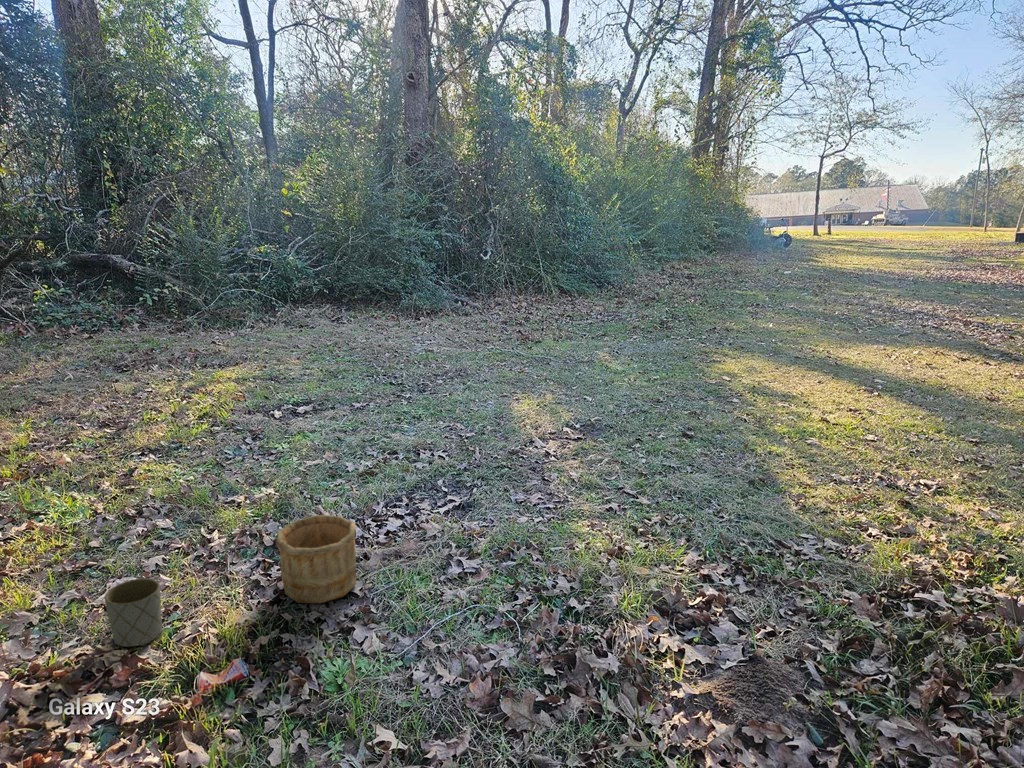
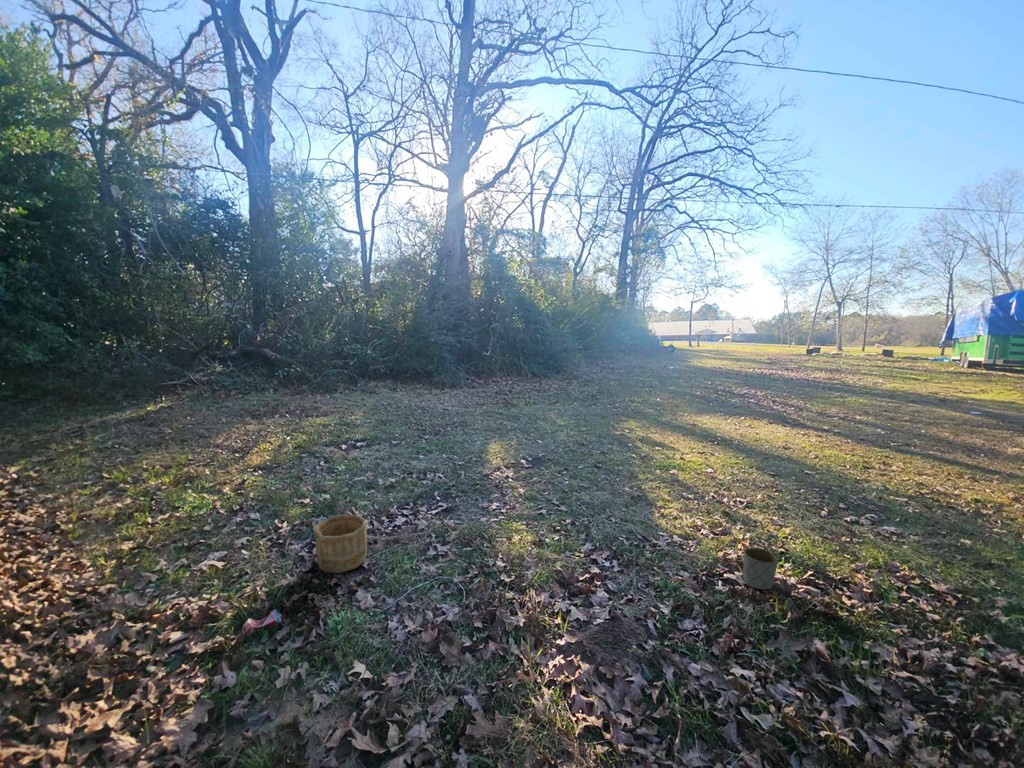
planter: present [104,579,162,647] -> present [743,547,778,590]

